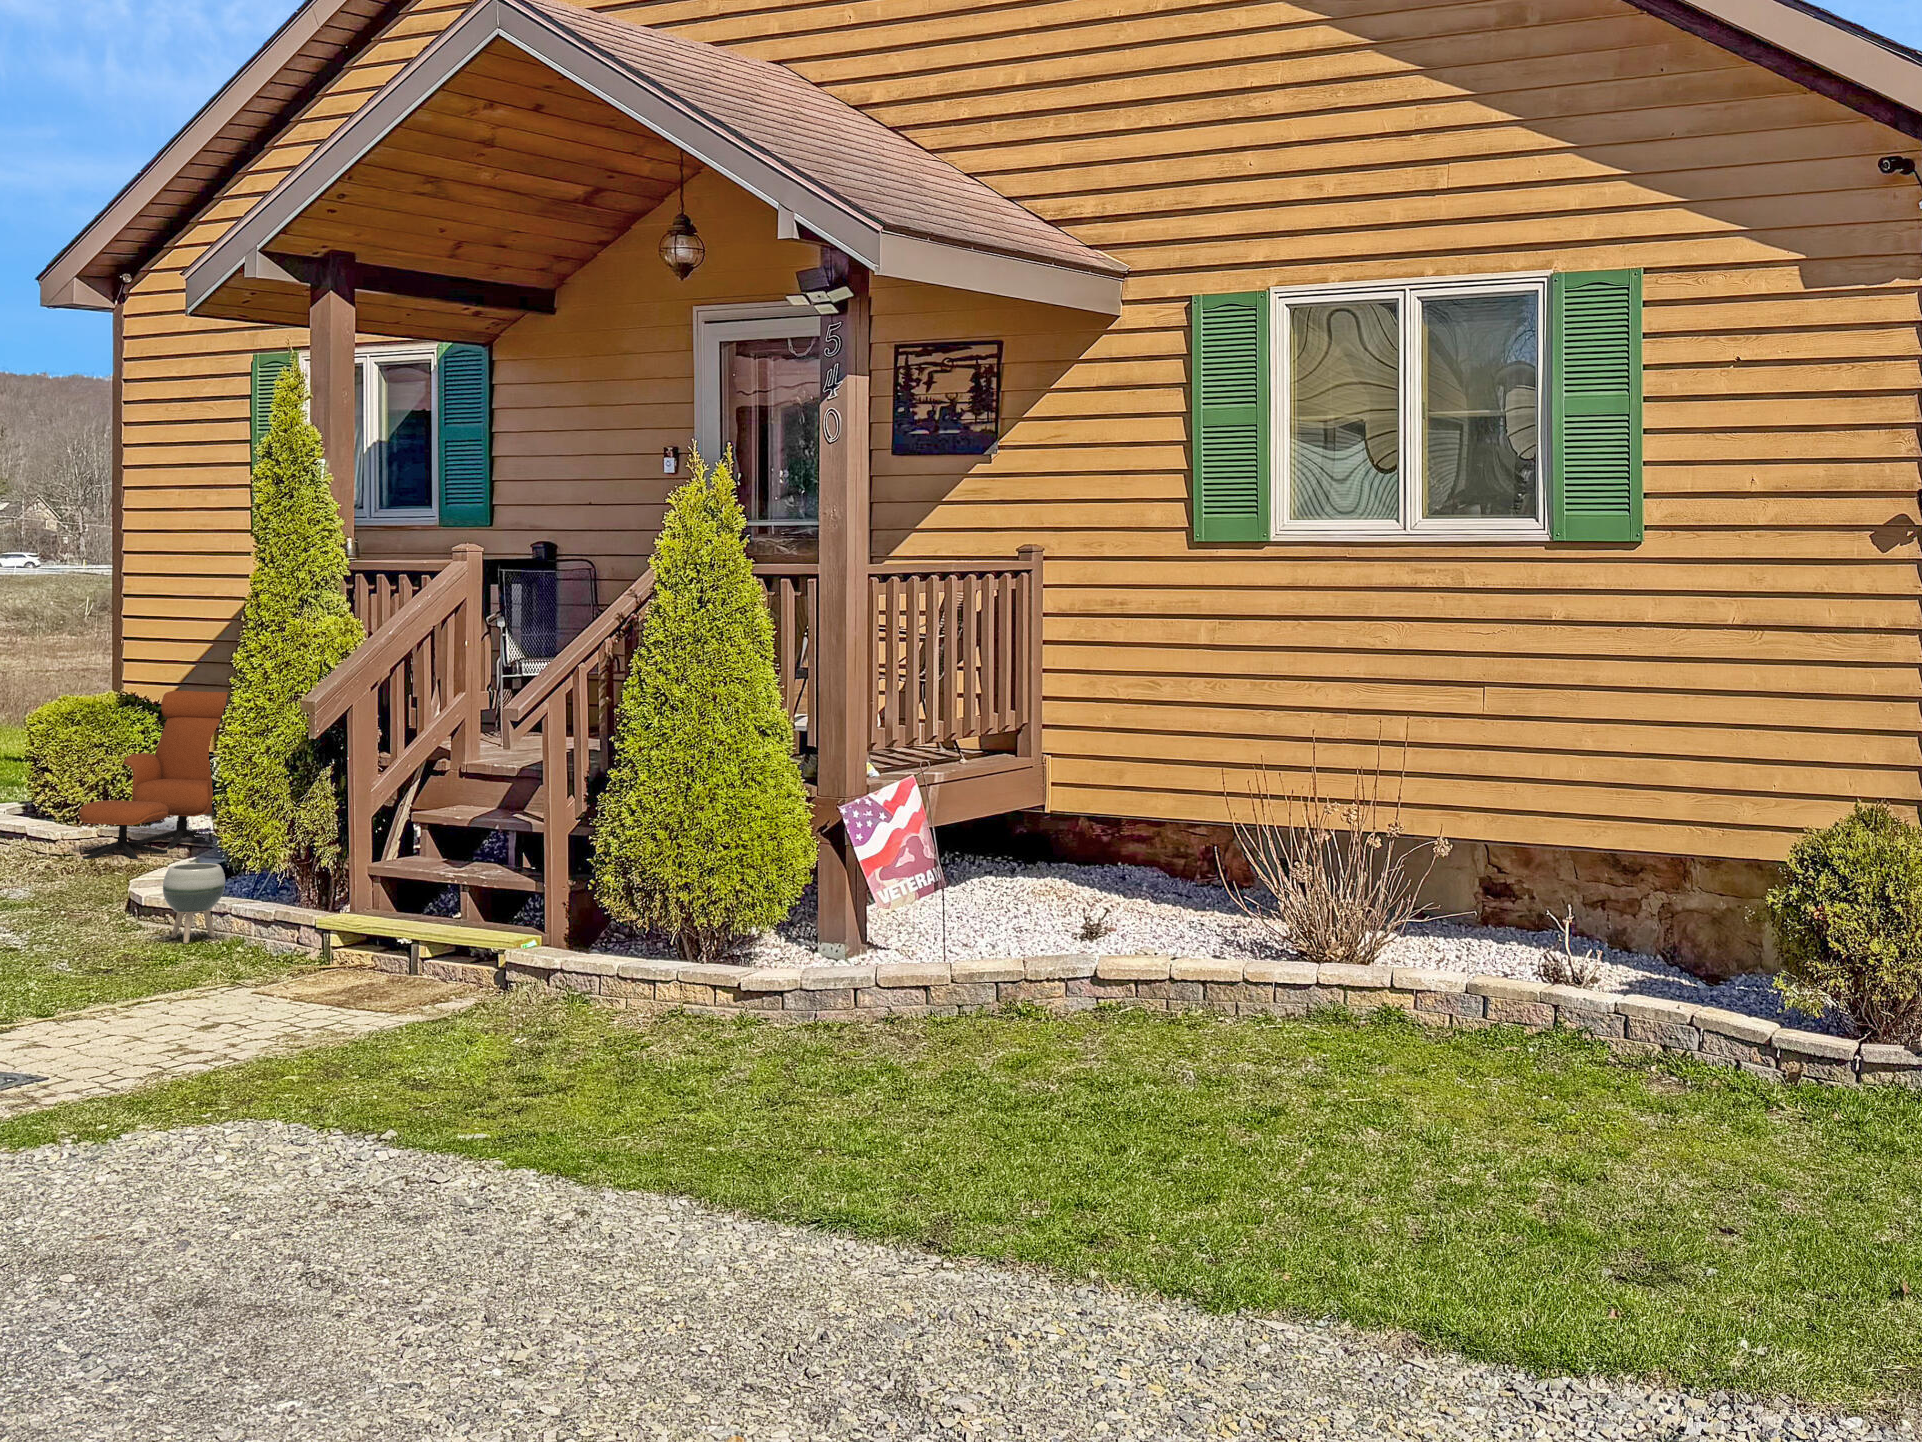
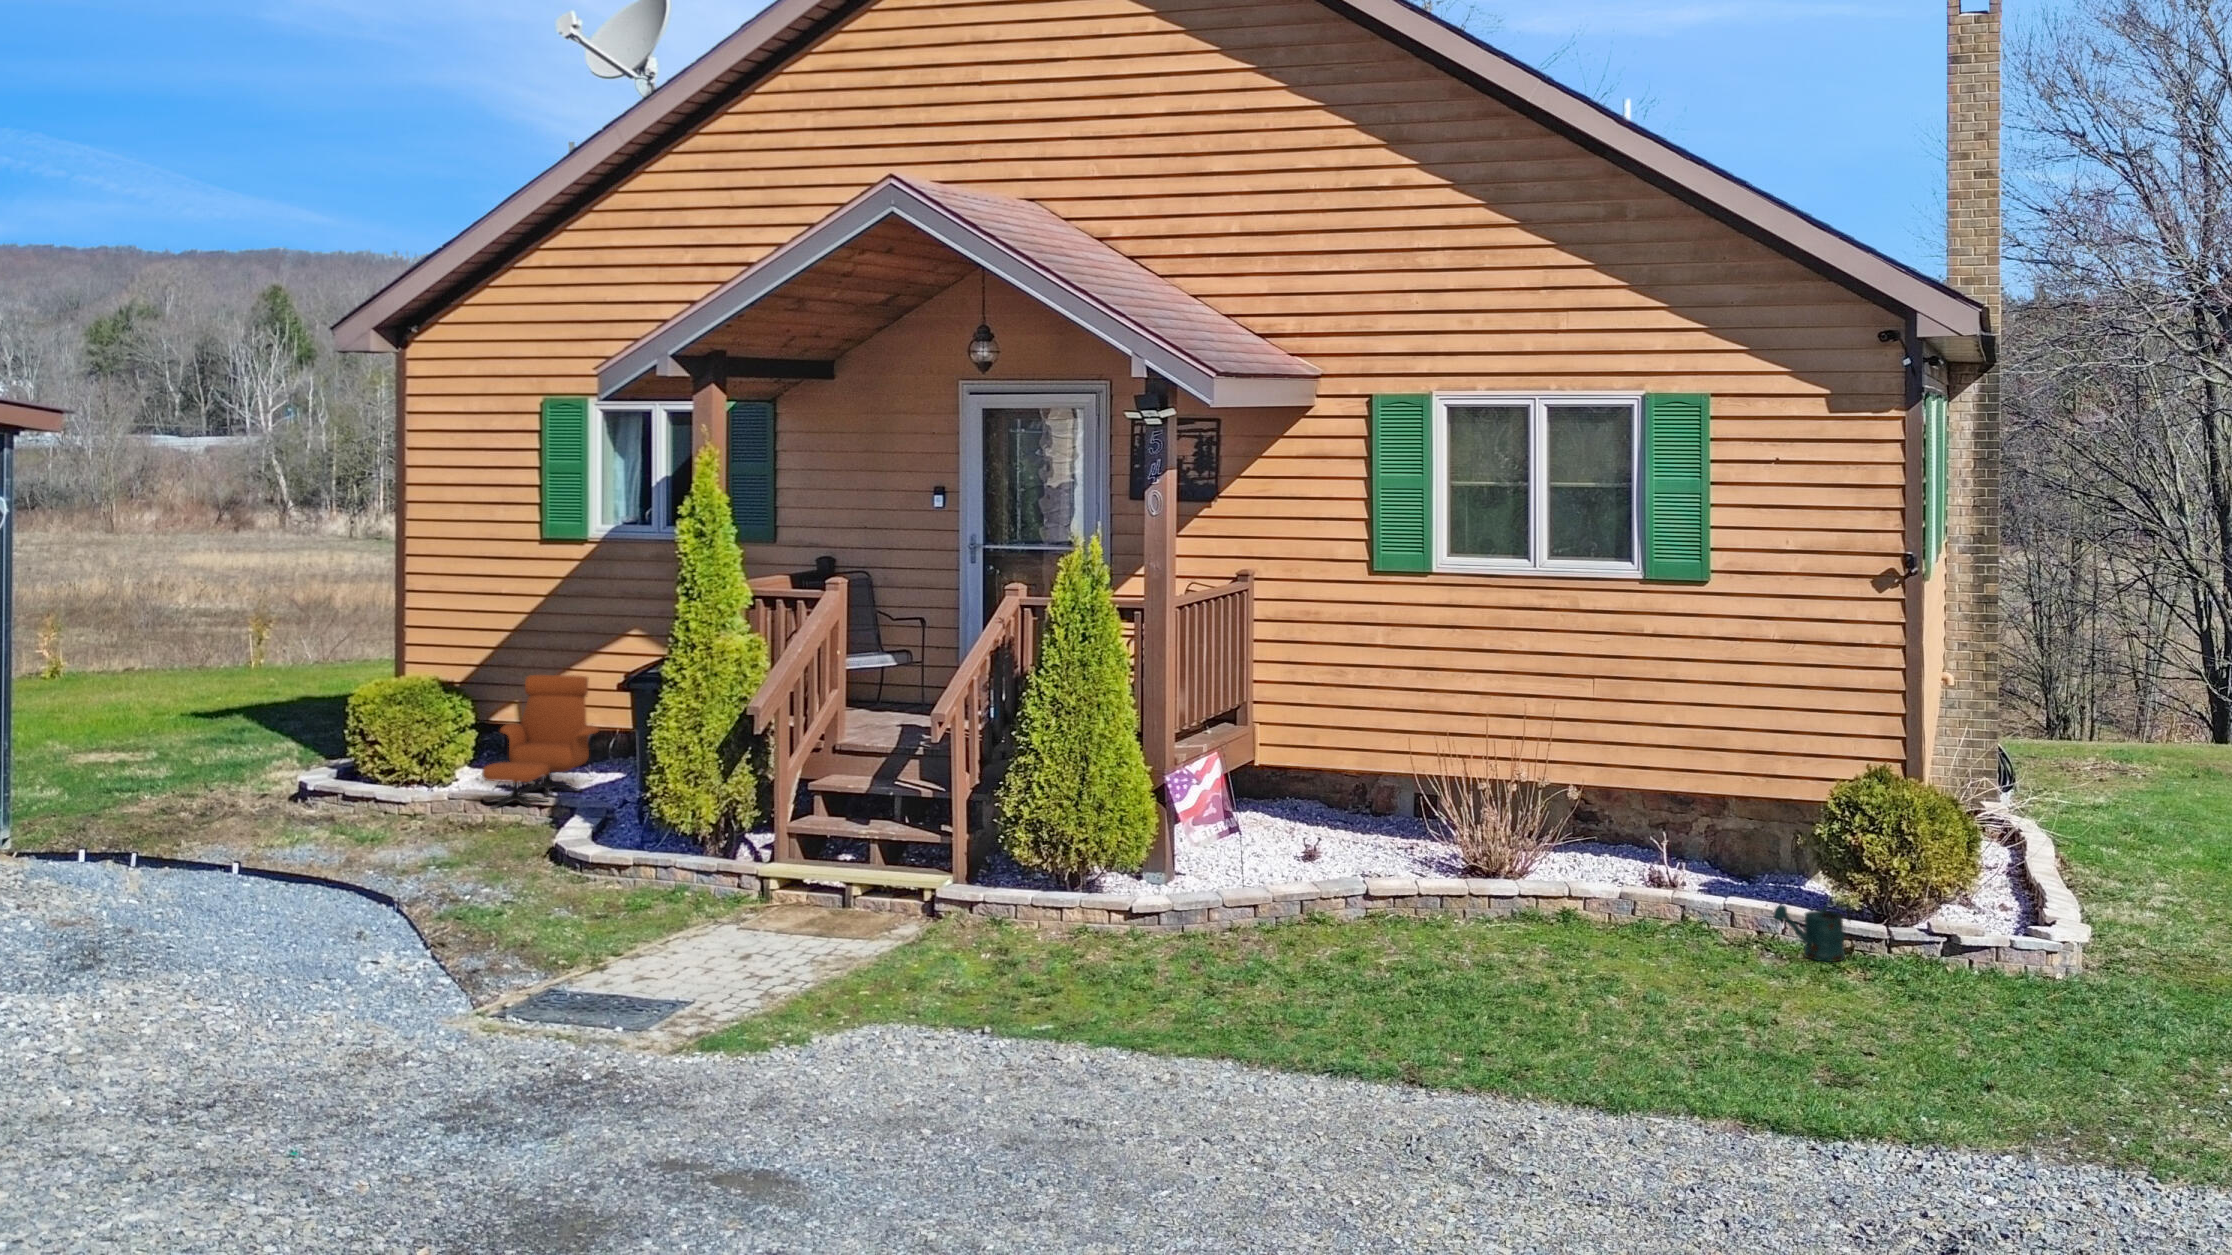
planter: present [163,863,225,944] -> none [641,821,685,881]
watering can: none [1681,1002,1808,1095] -> present [1773,902,1851,962]

